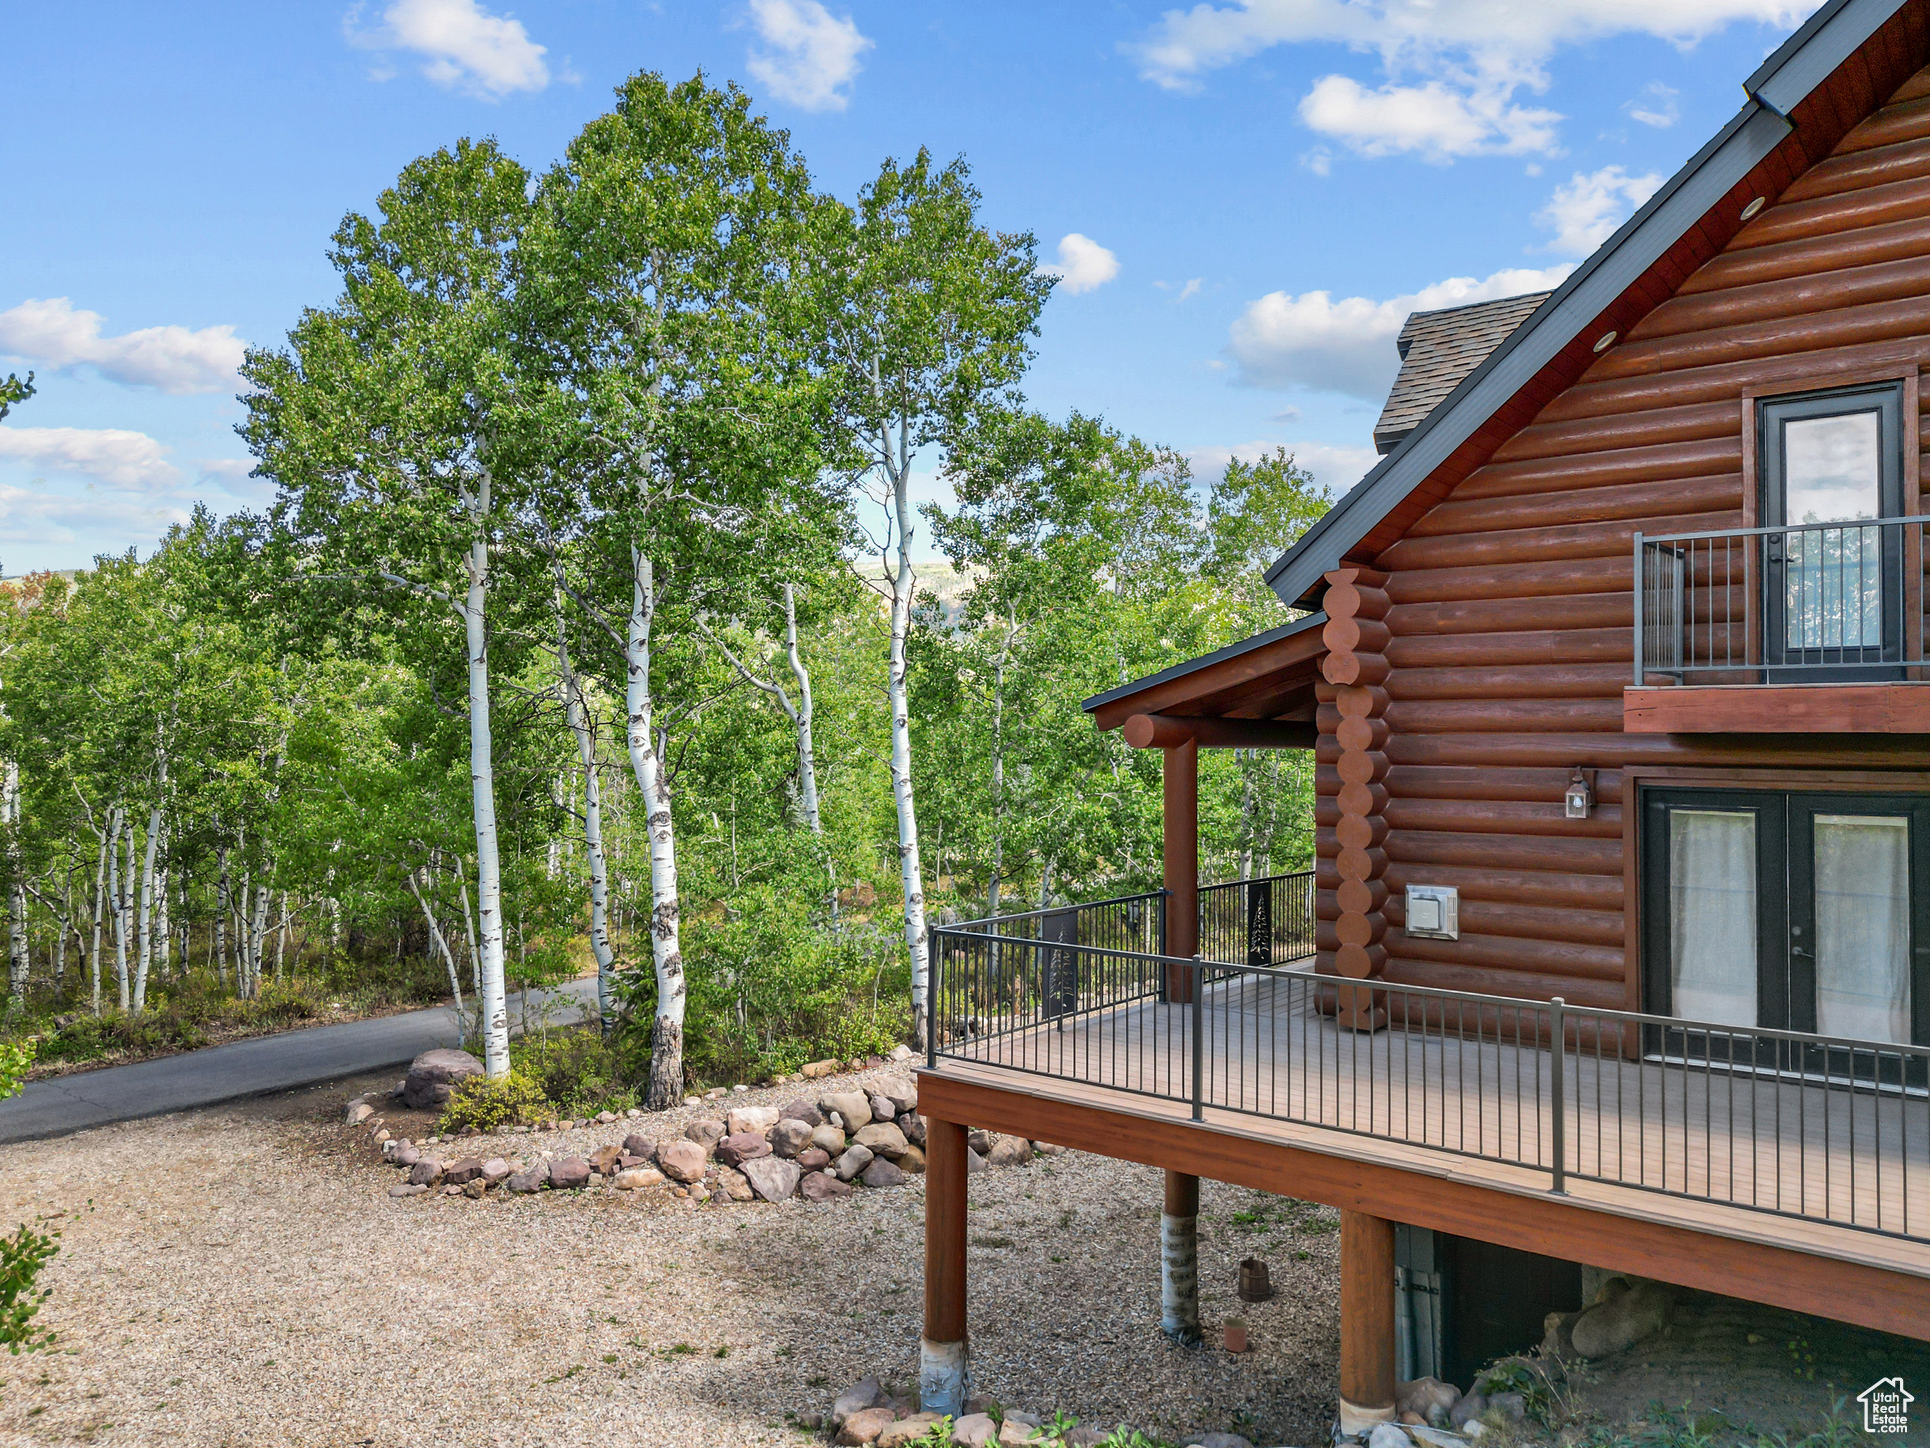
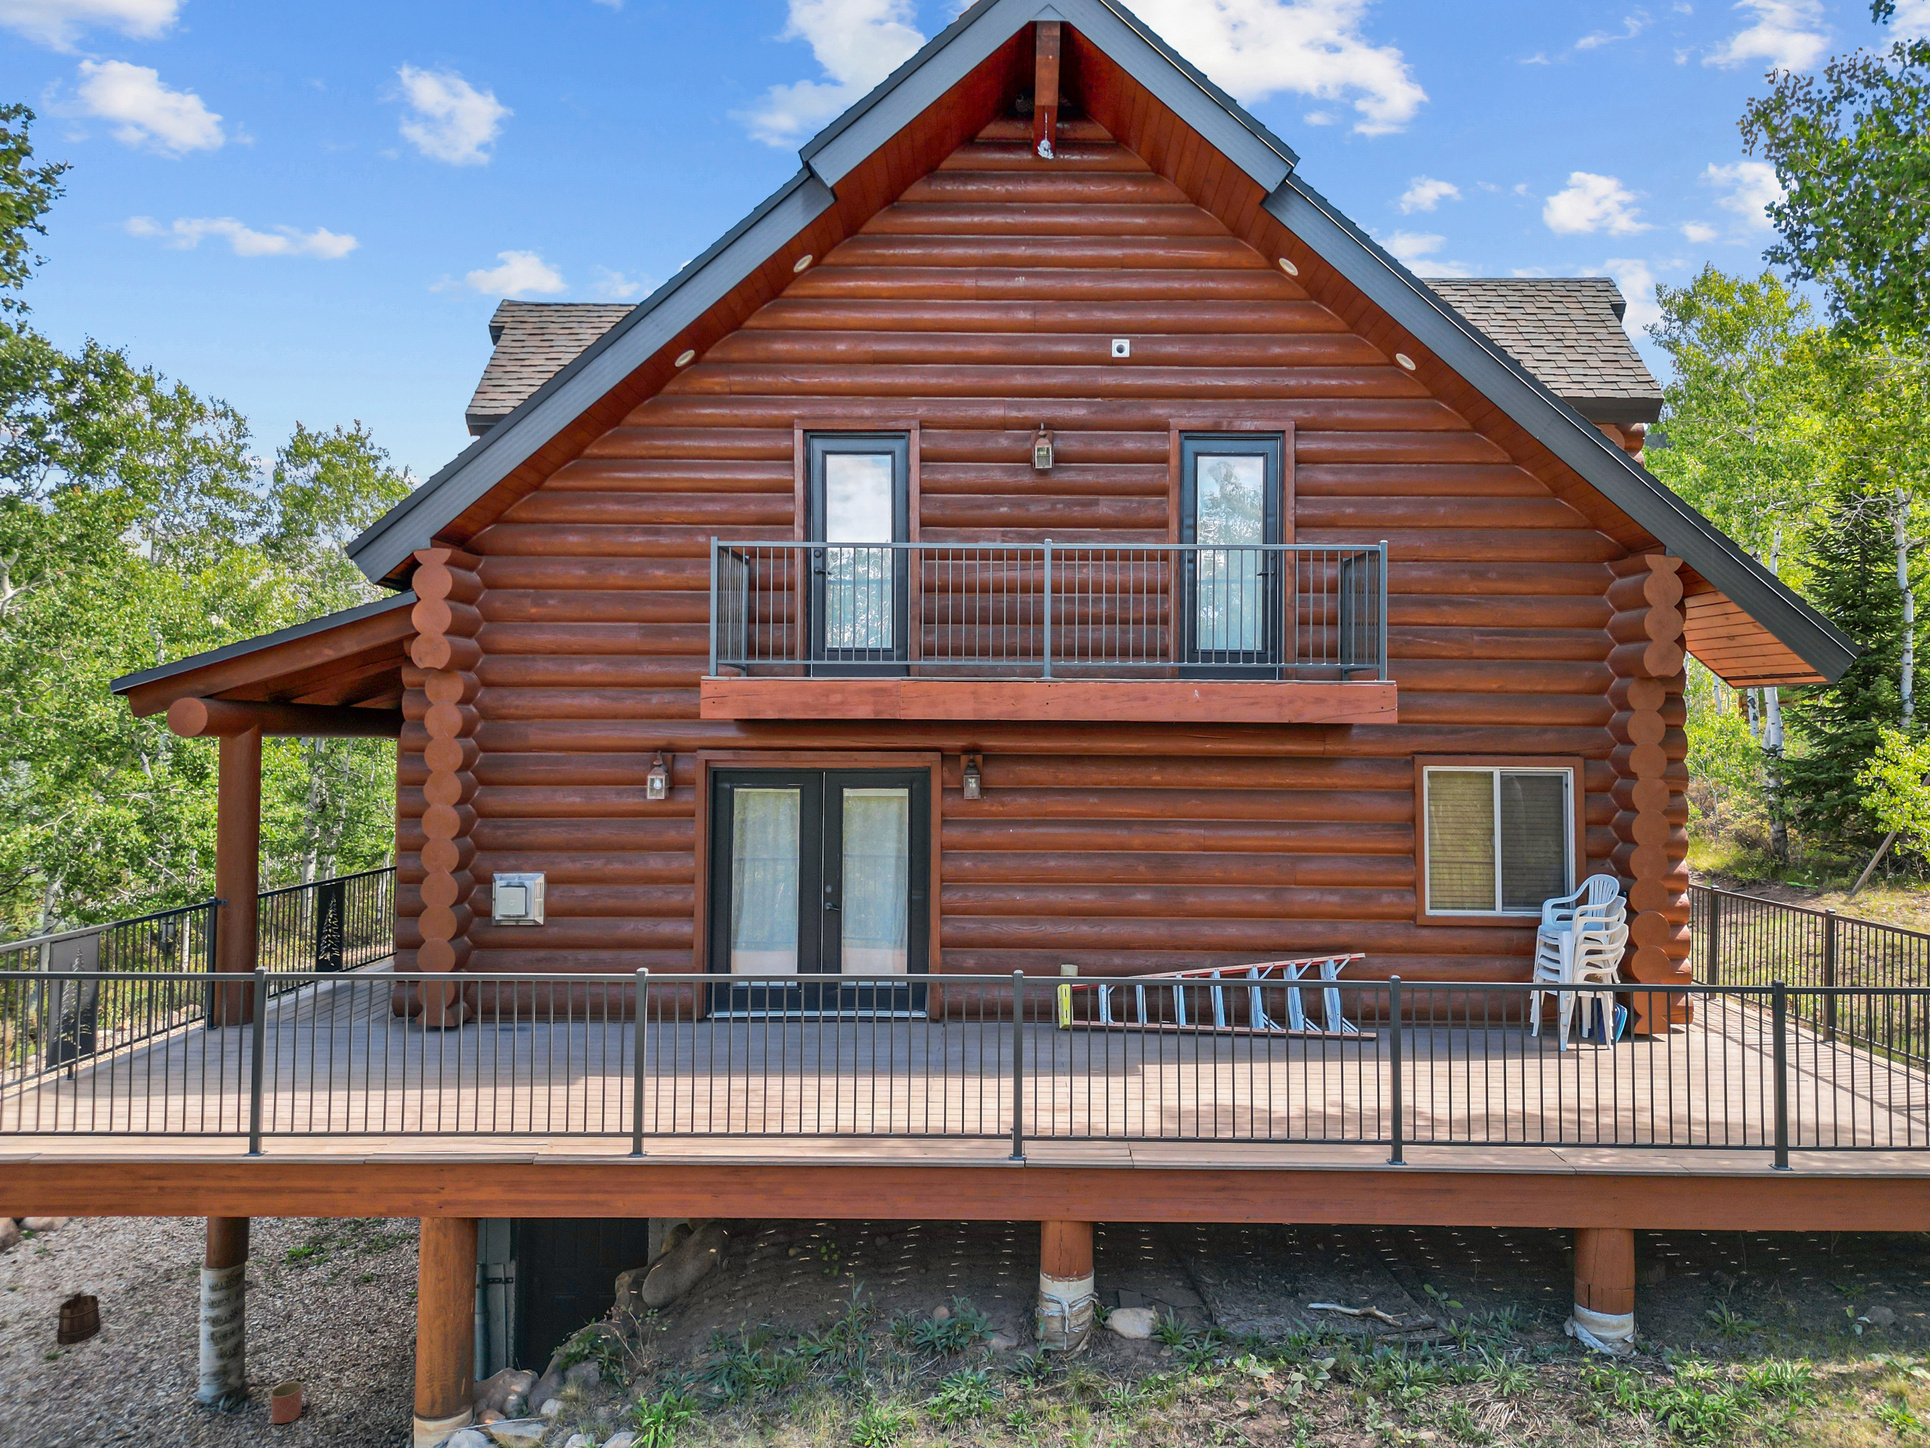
bucket: present [1238,1256,1271,1302] -> present [57,1293,100,1344]

